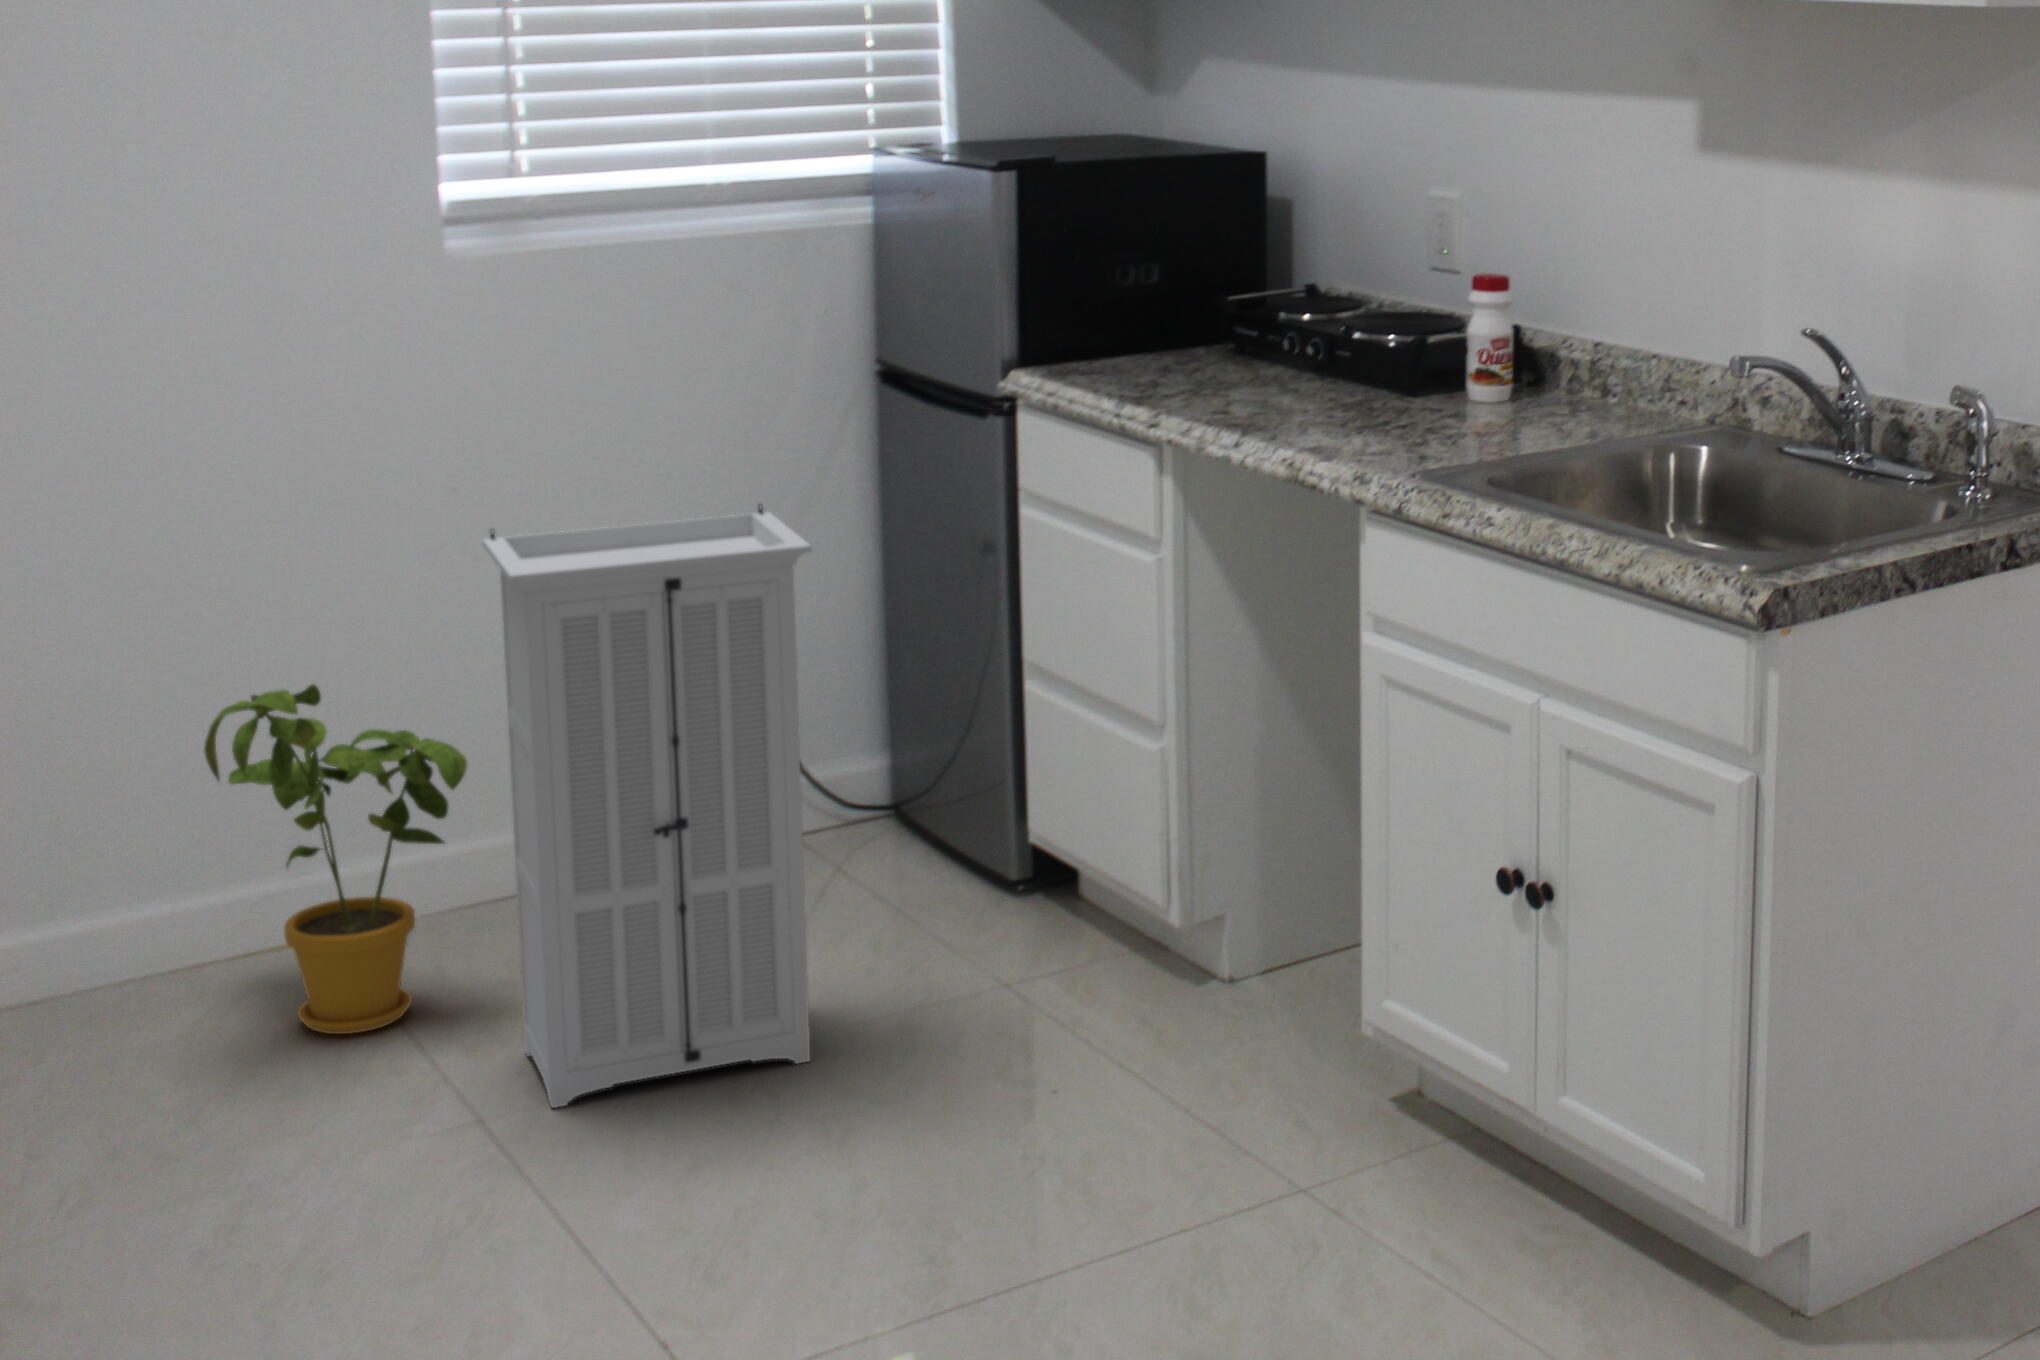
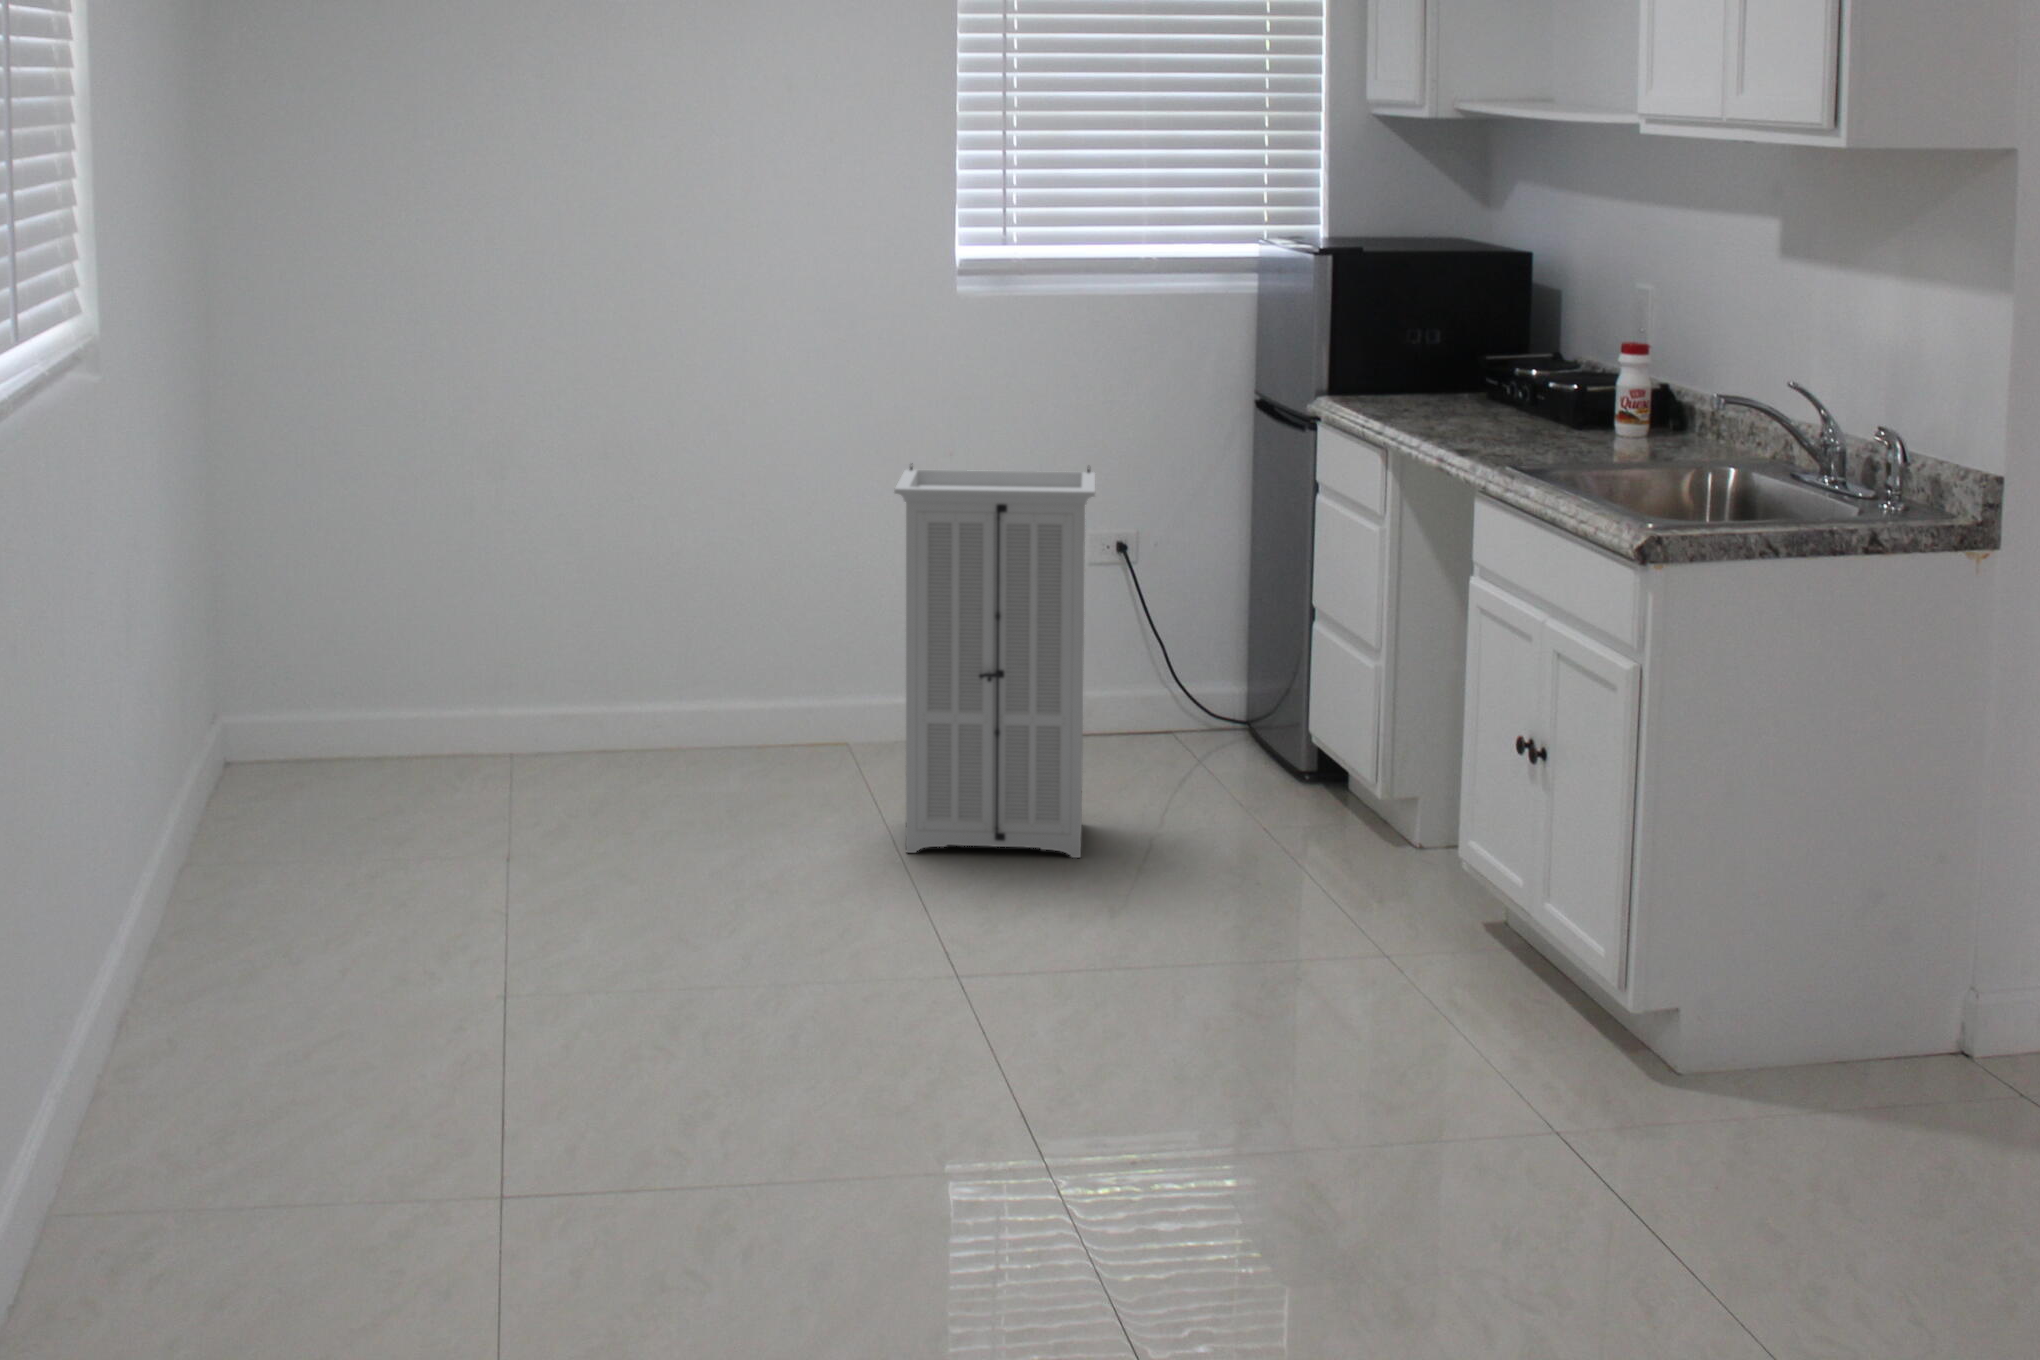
house plant: present [204,684,467,1034] -> none [756,556,911,791]

